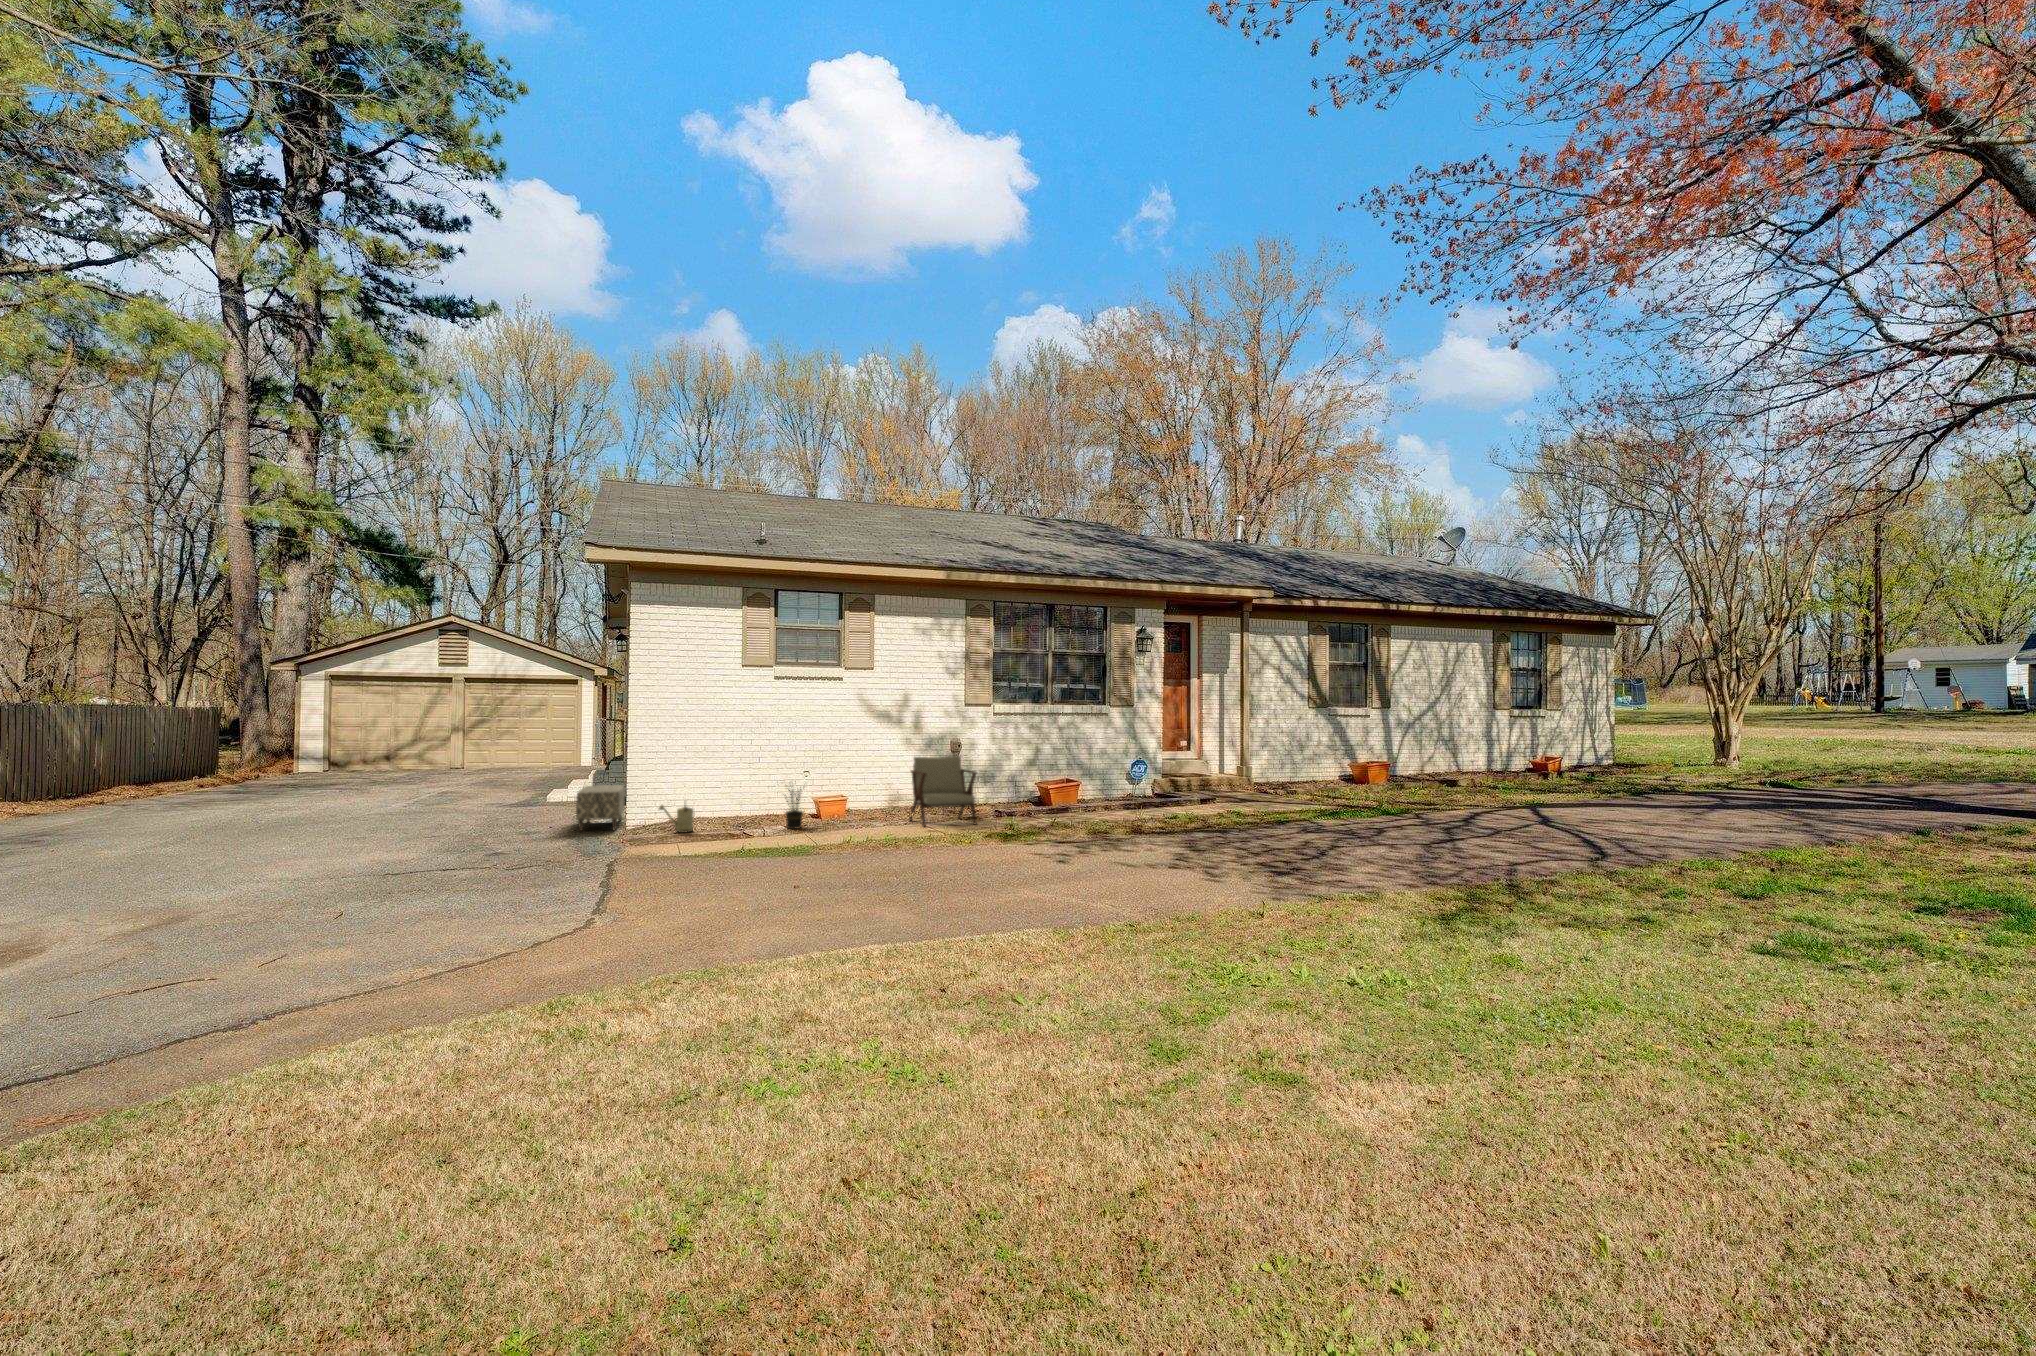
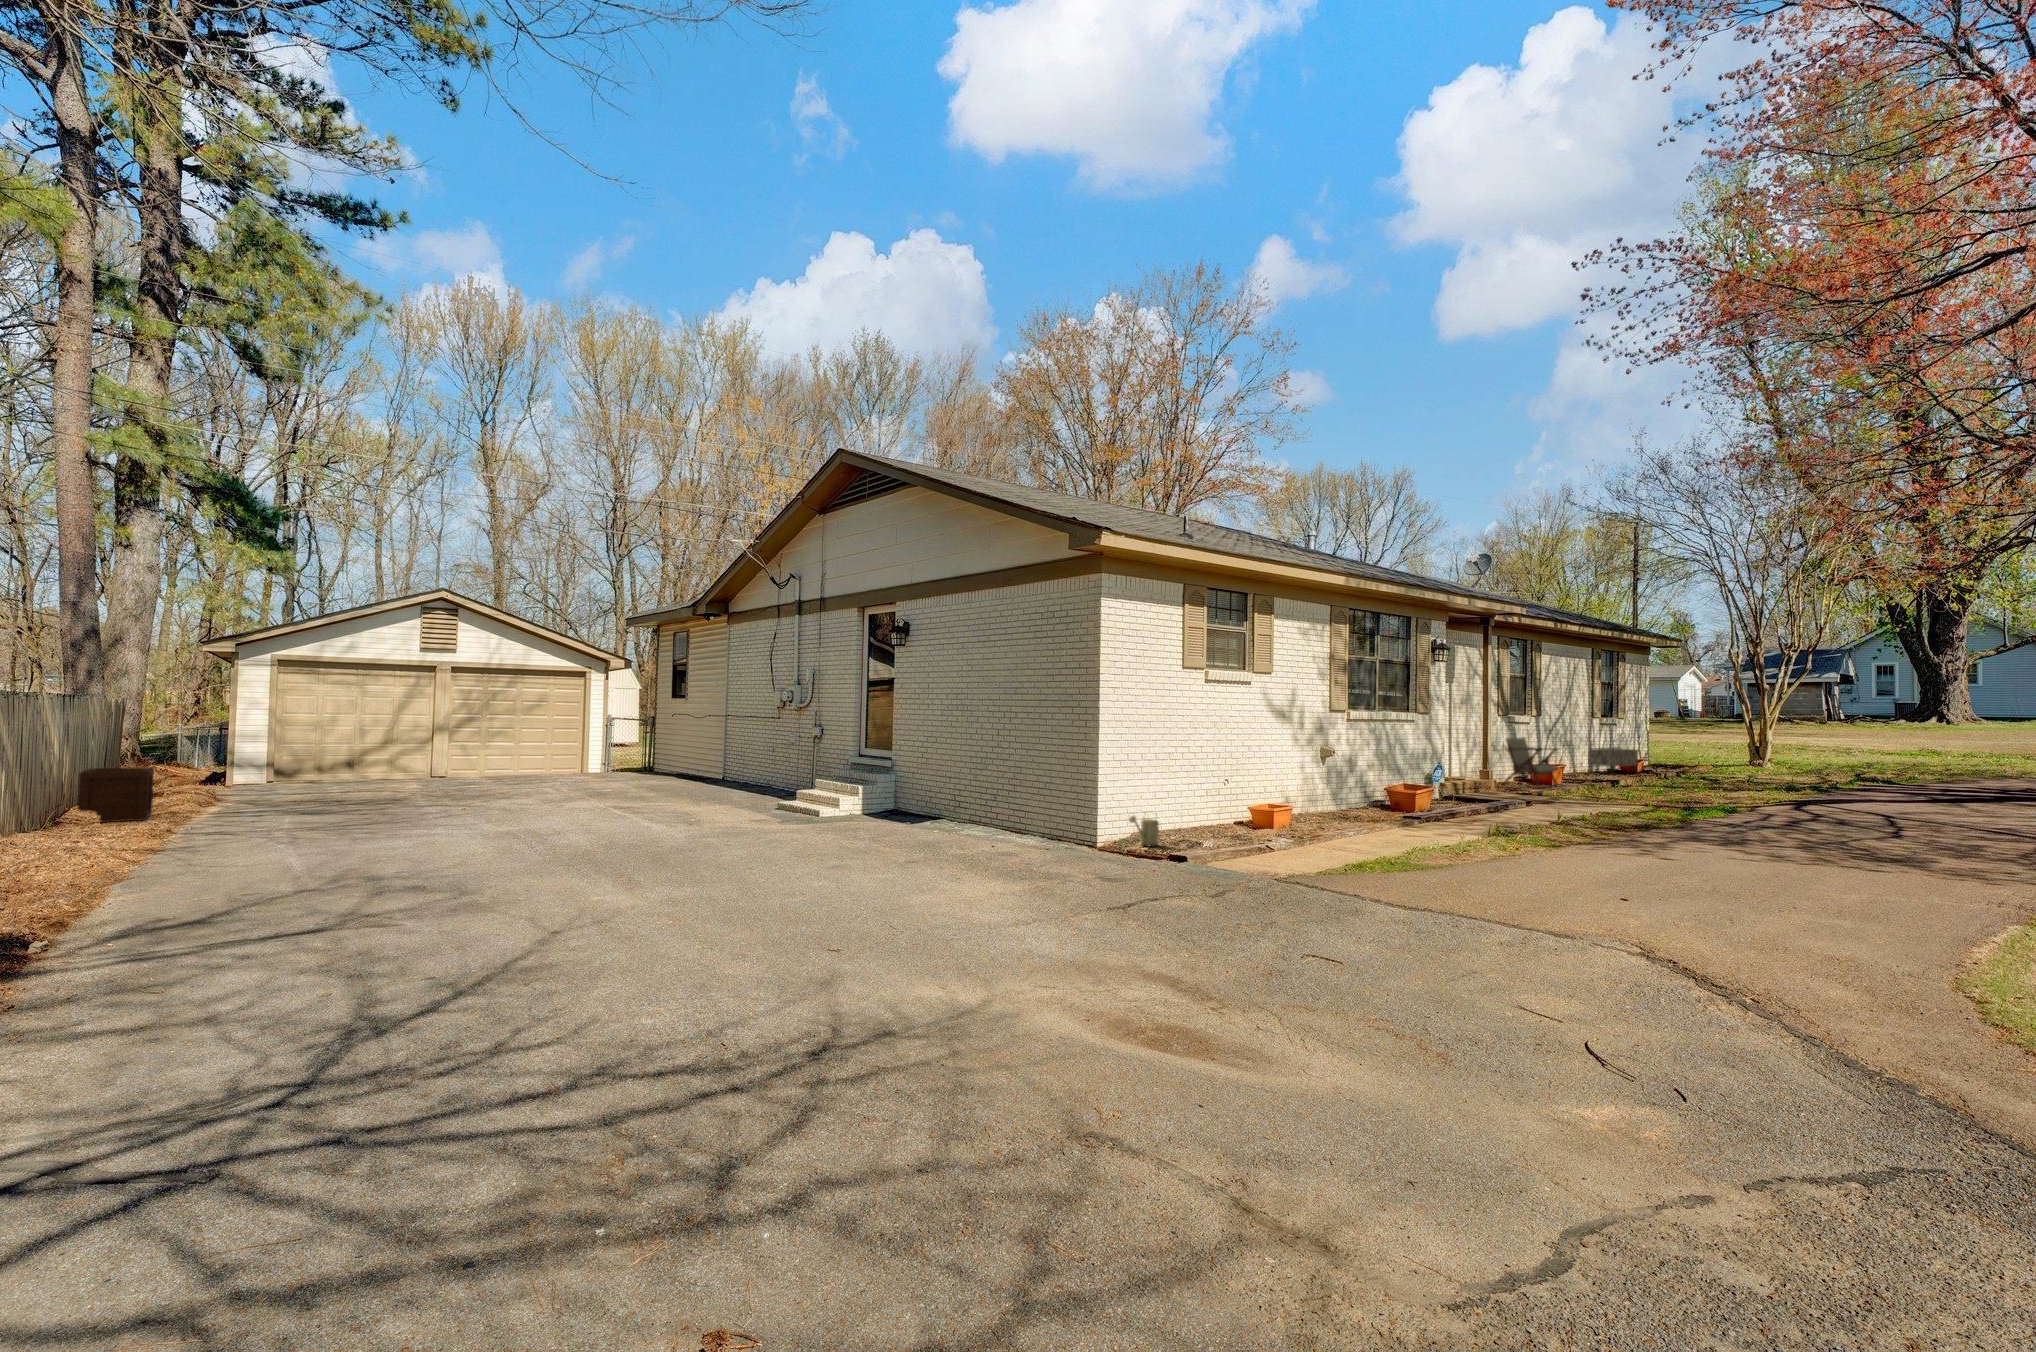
wooden crate: none [70,756,136,795] -> present [78,767,154,822]
lounge chair: present [909,756,977,827] -> present [1502,737,1558,788]
bench: present [576,785,625,832] -> present [1588,748,1638,773]
potted plant: present [785,787,803,829] -> none [1217,786,1248,839]

